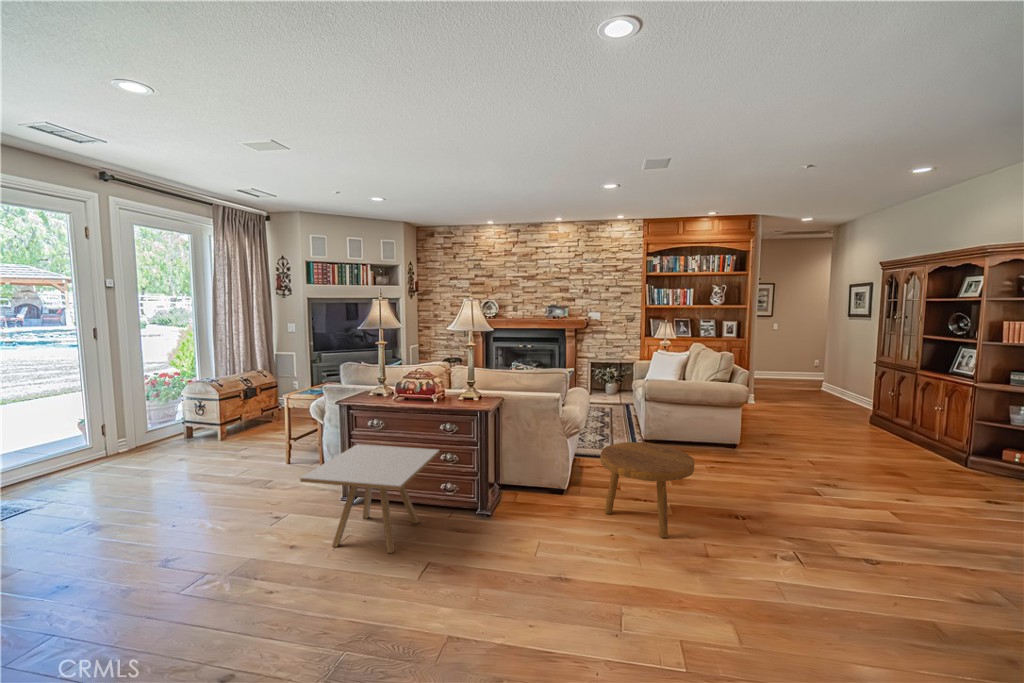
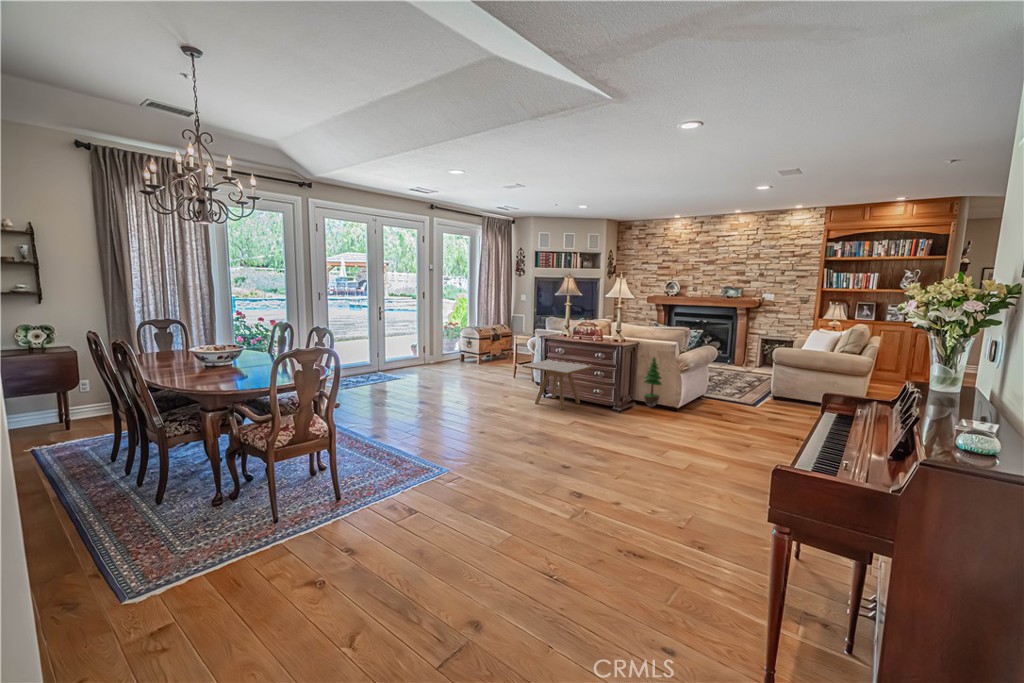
potted tree: none [518,421,548,503] -> present [643,357,662,407]
footstool: present [600,442,695,538] -> none [691,377,756,430]

